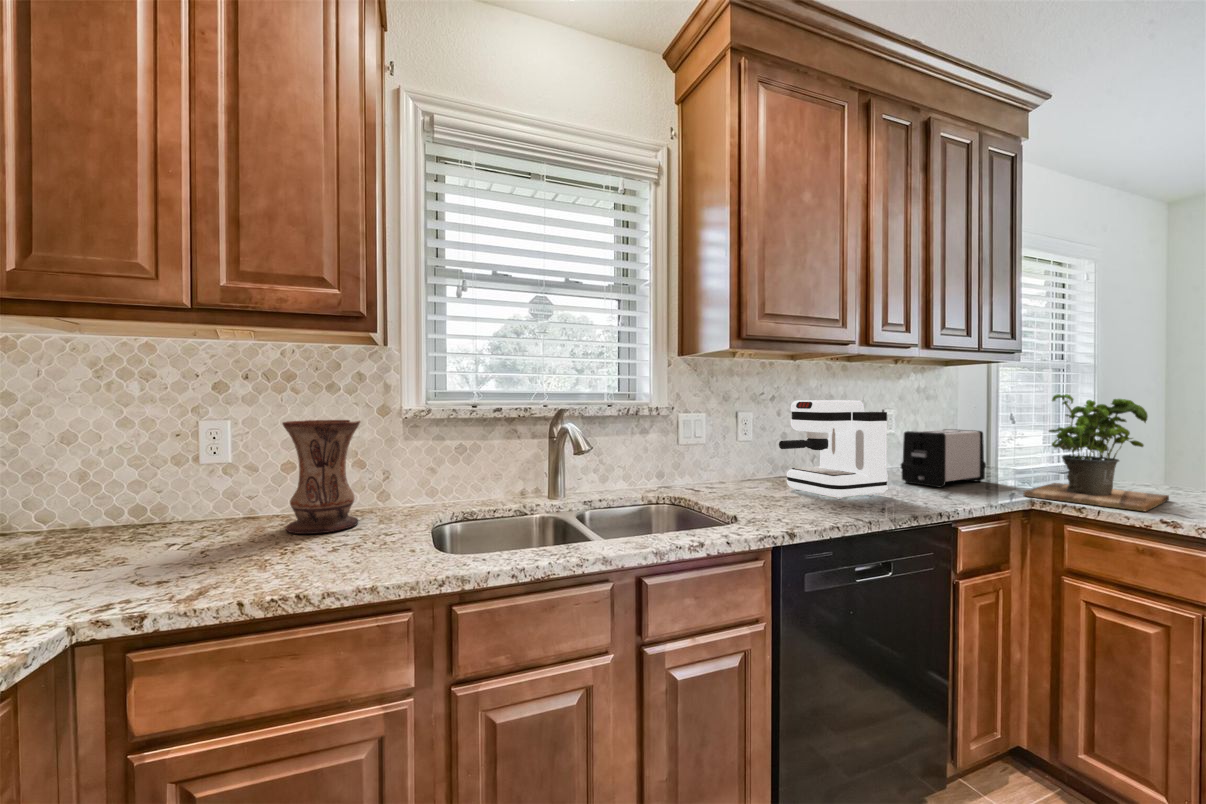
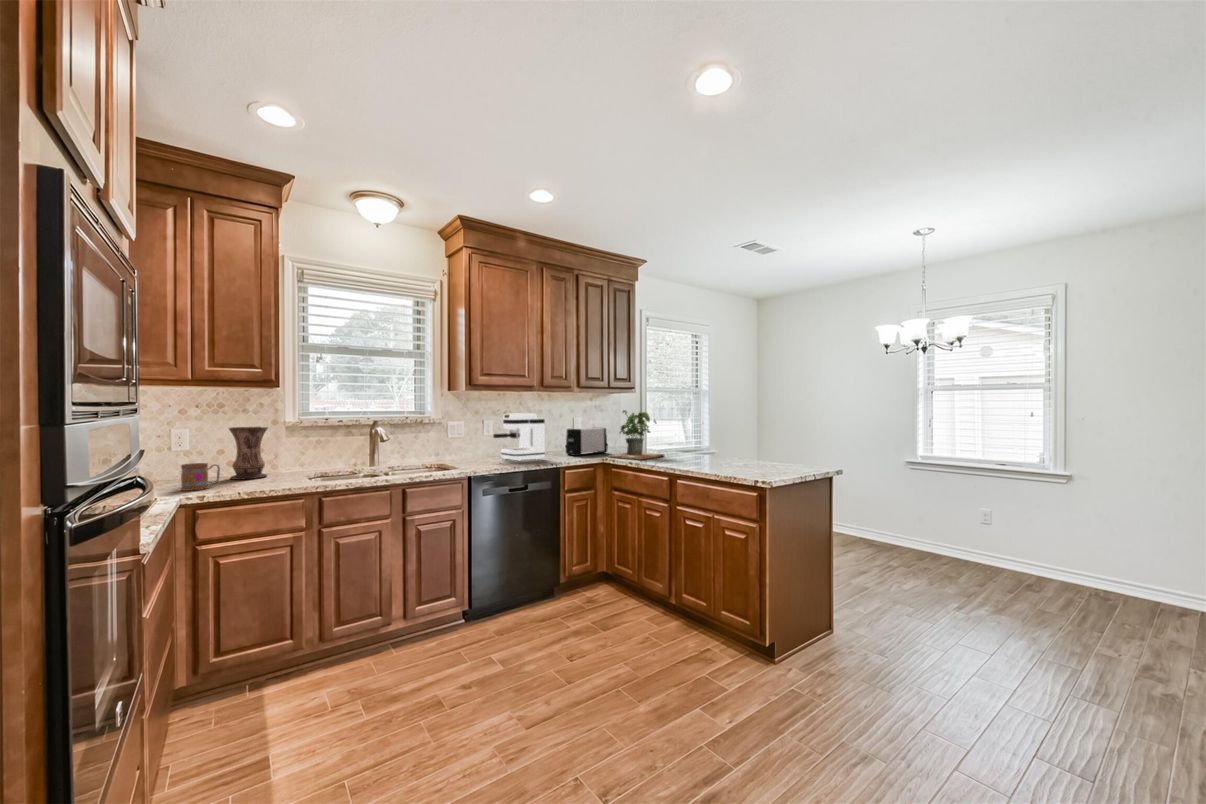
mug: none [134,507,234,583] -> present [181,463,220,491]

